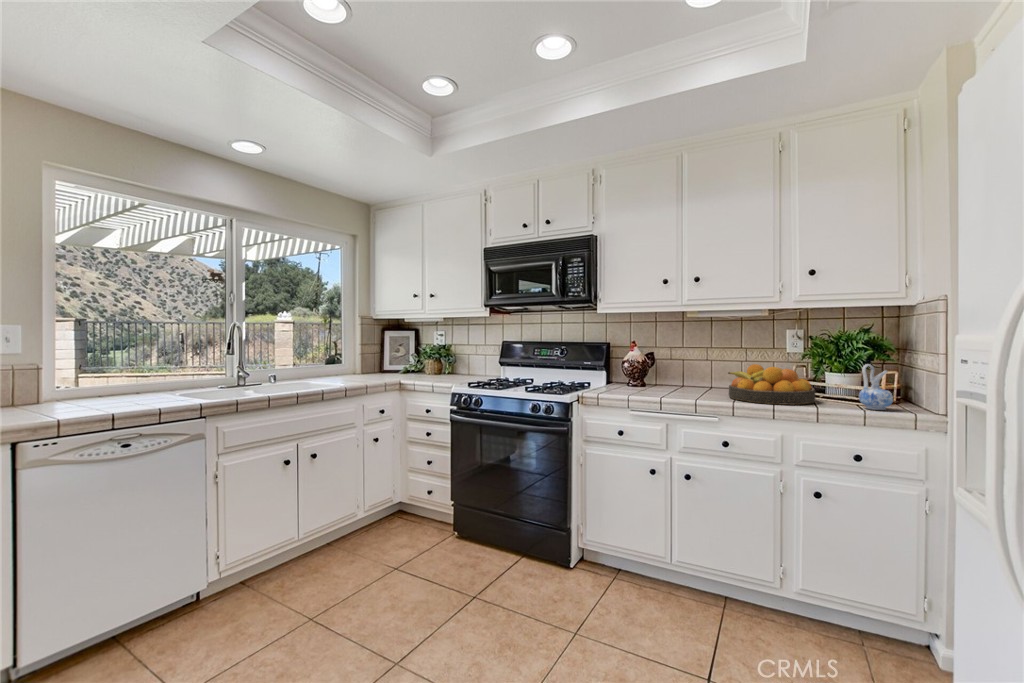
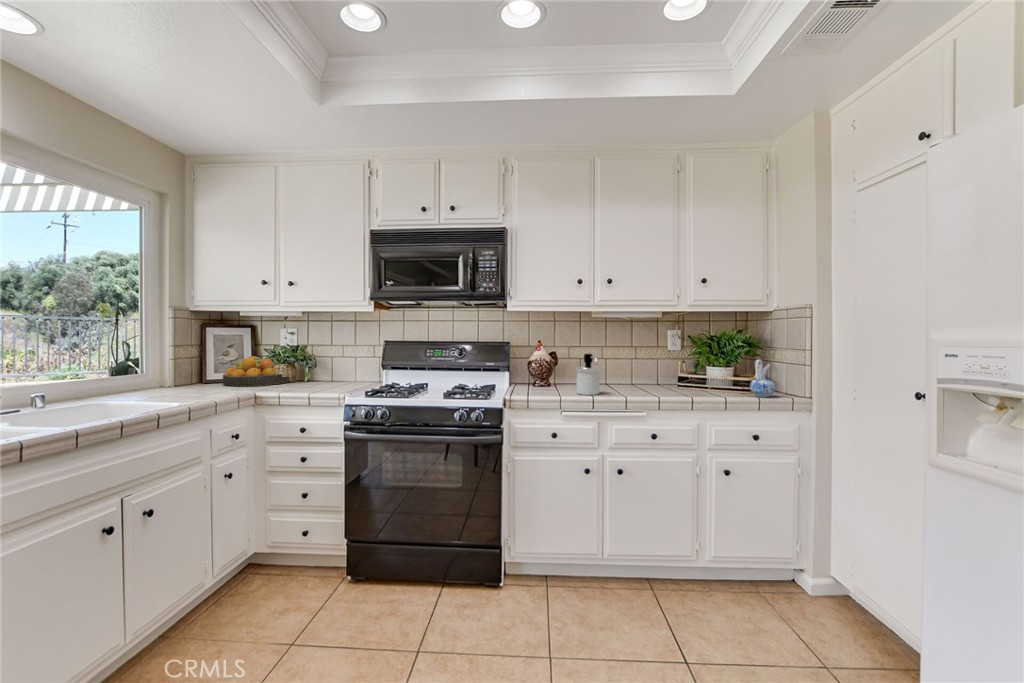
soap dispenser: none [651,354,677,396] -> present [576,354,601,395]
fruit bowl: present [728,364,816,405] -> present [223,356,290,386]

